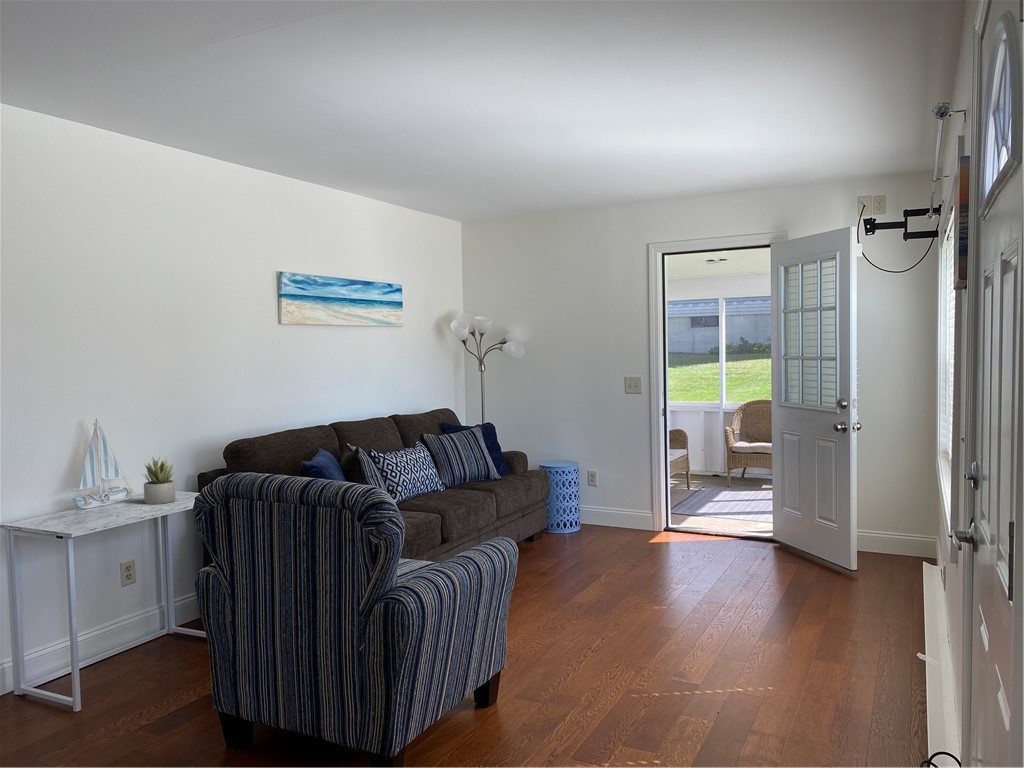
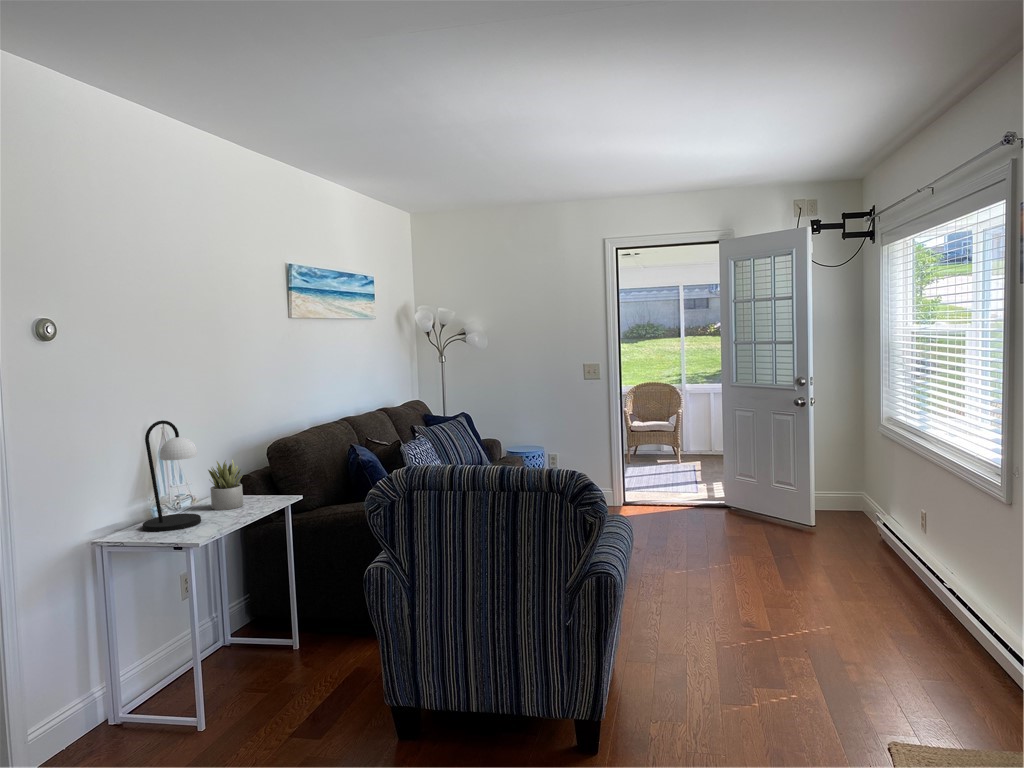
table lamp: none [59,417,116,520] -> present [143,420,201,532]

